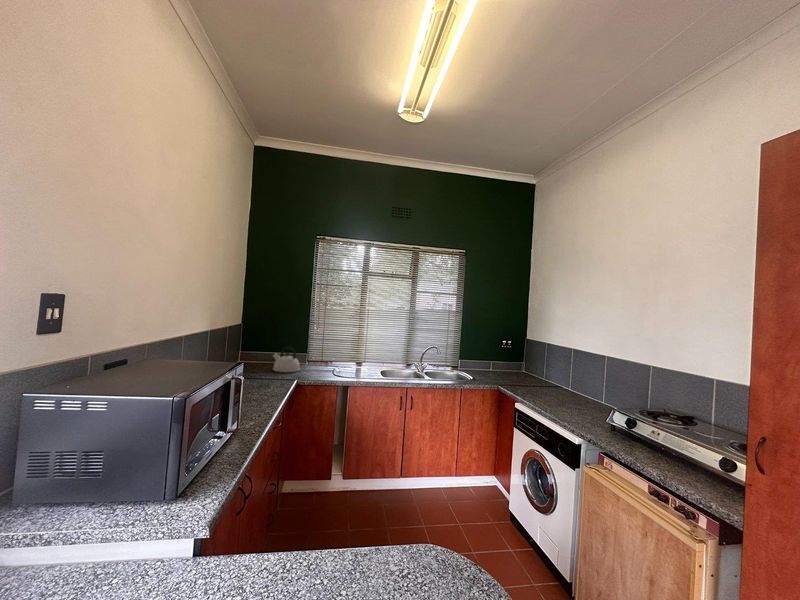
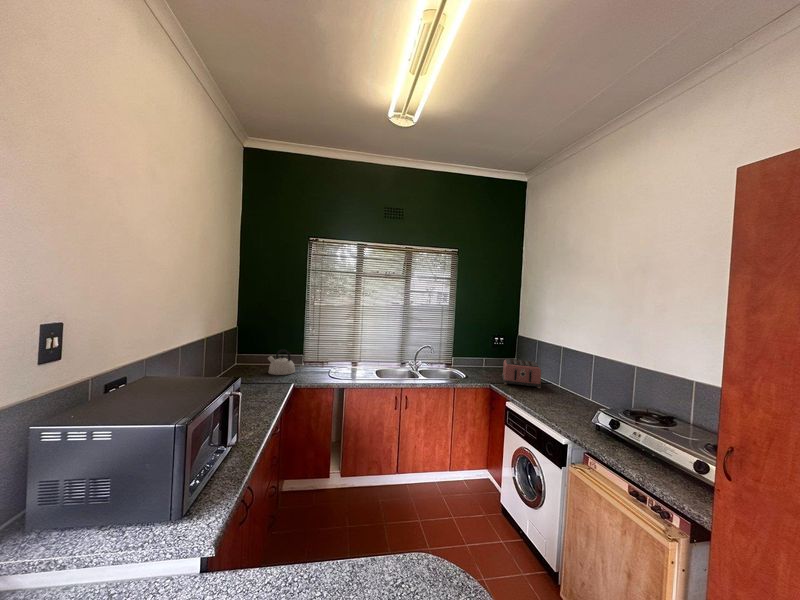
toaster: none [510,361,551,391] -> present [502,359,541,388]

